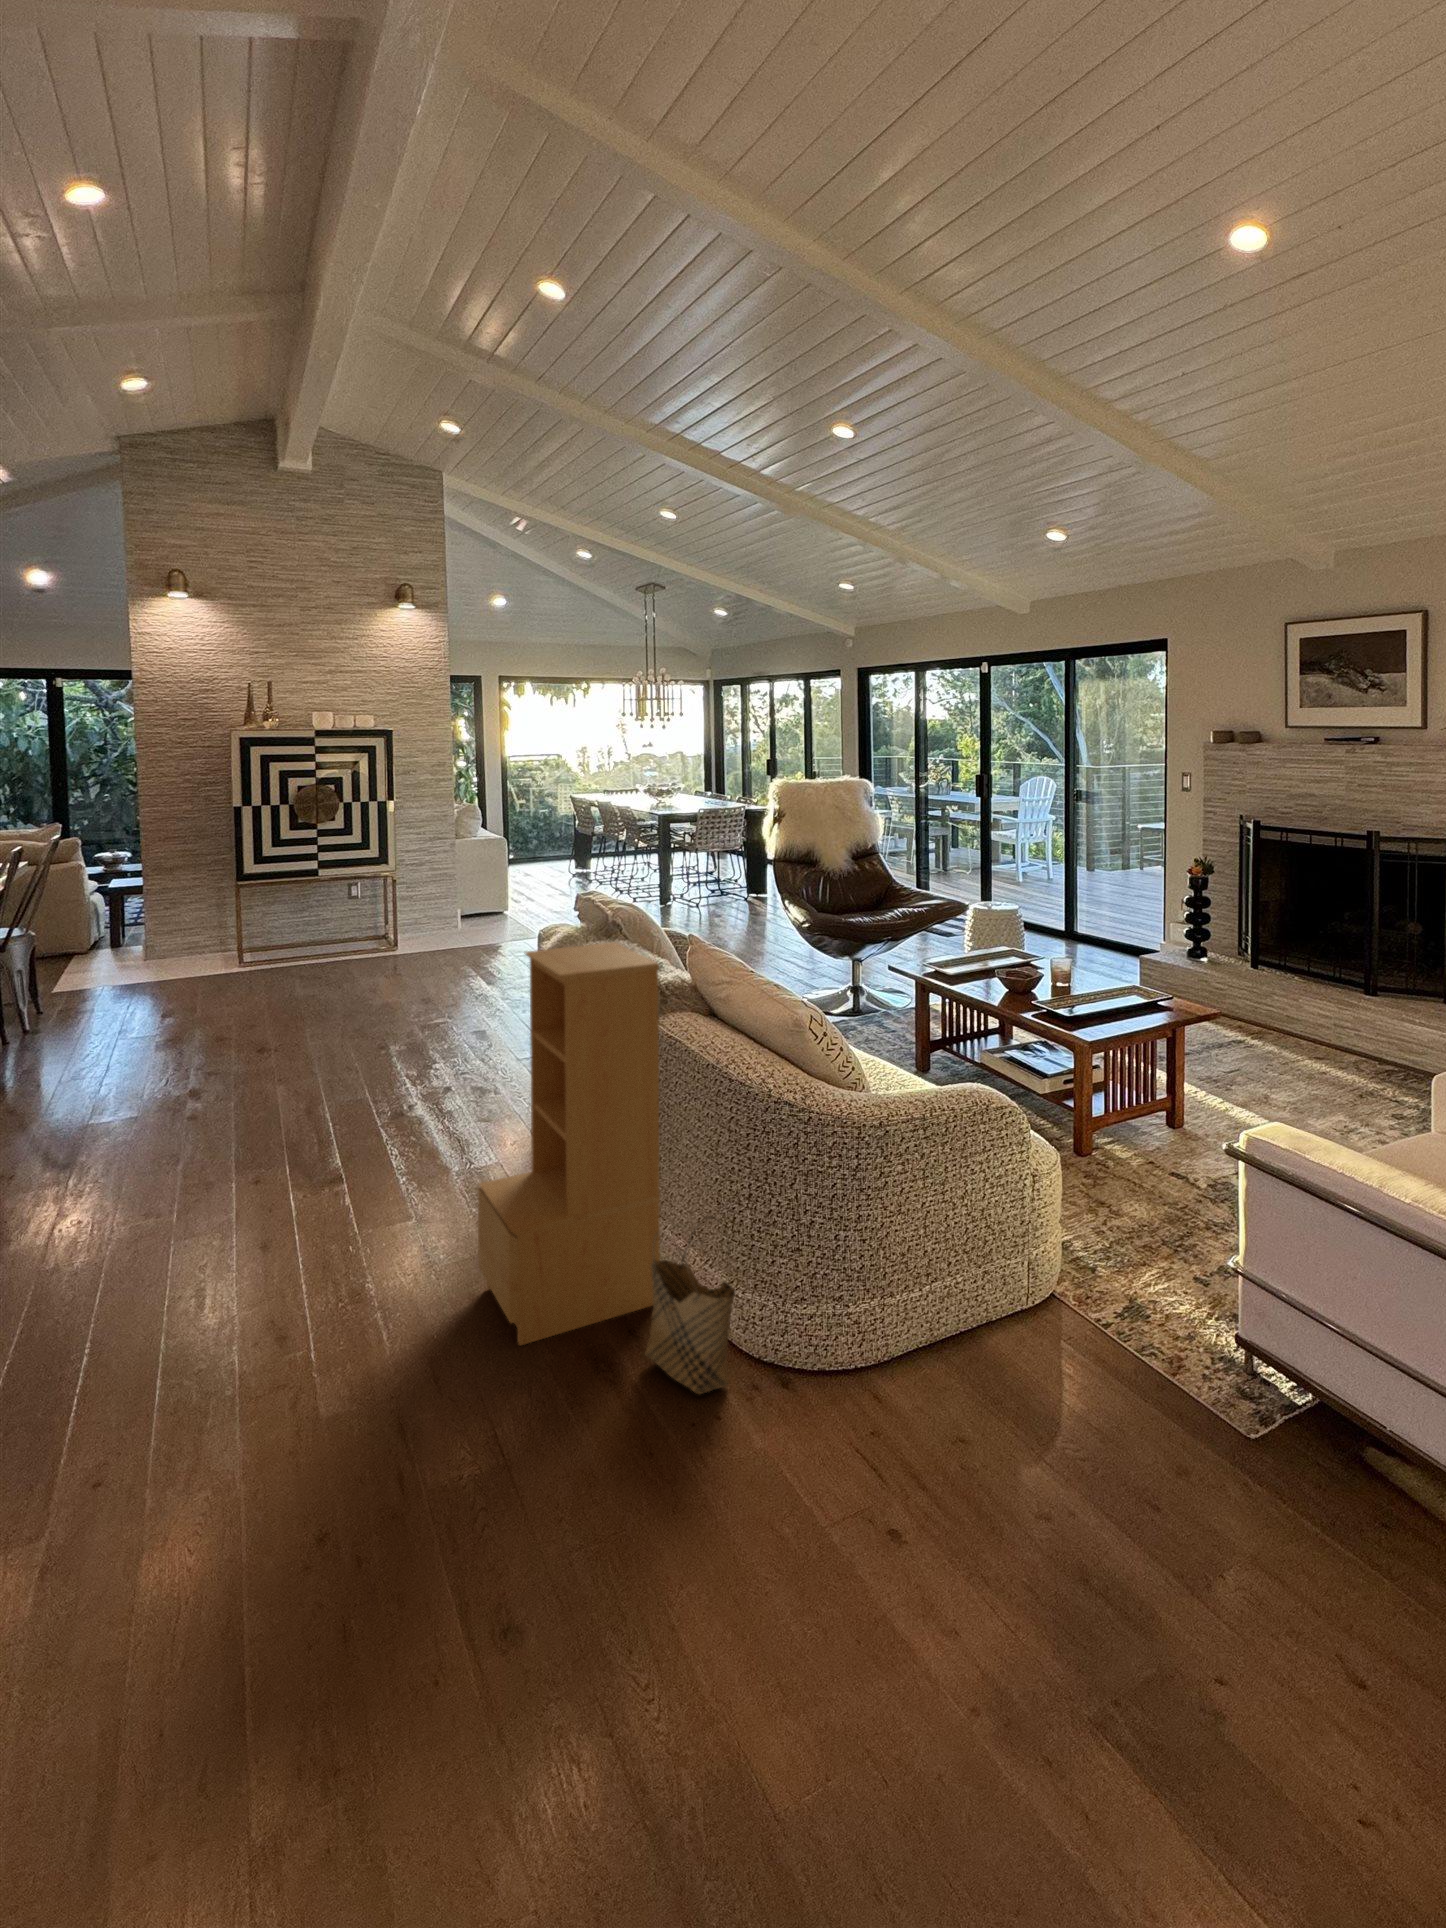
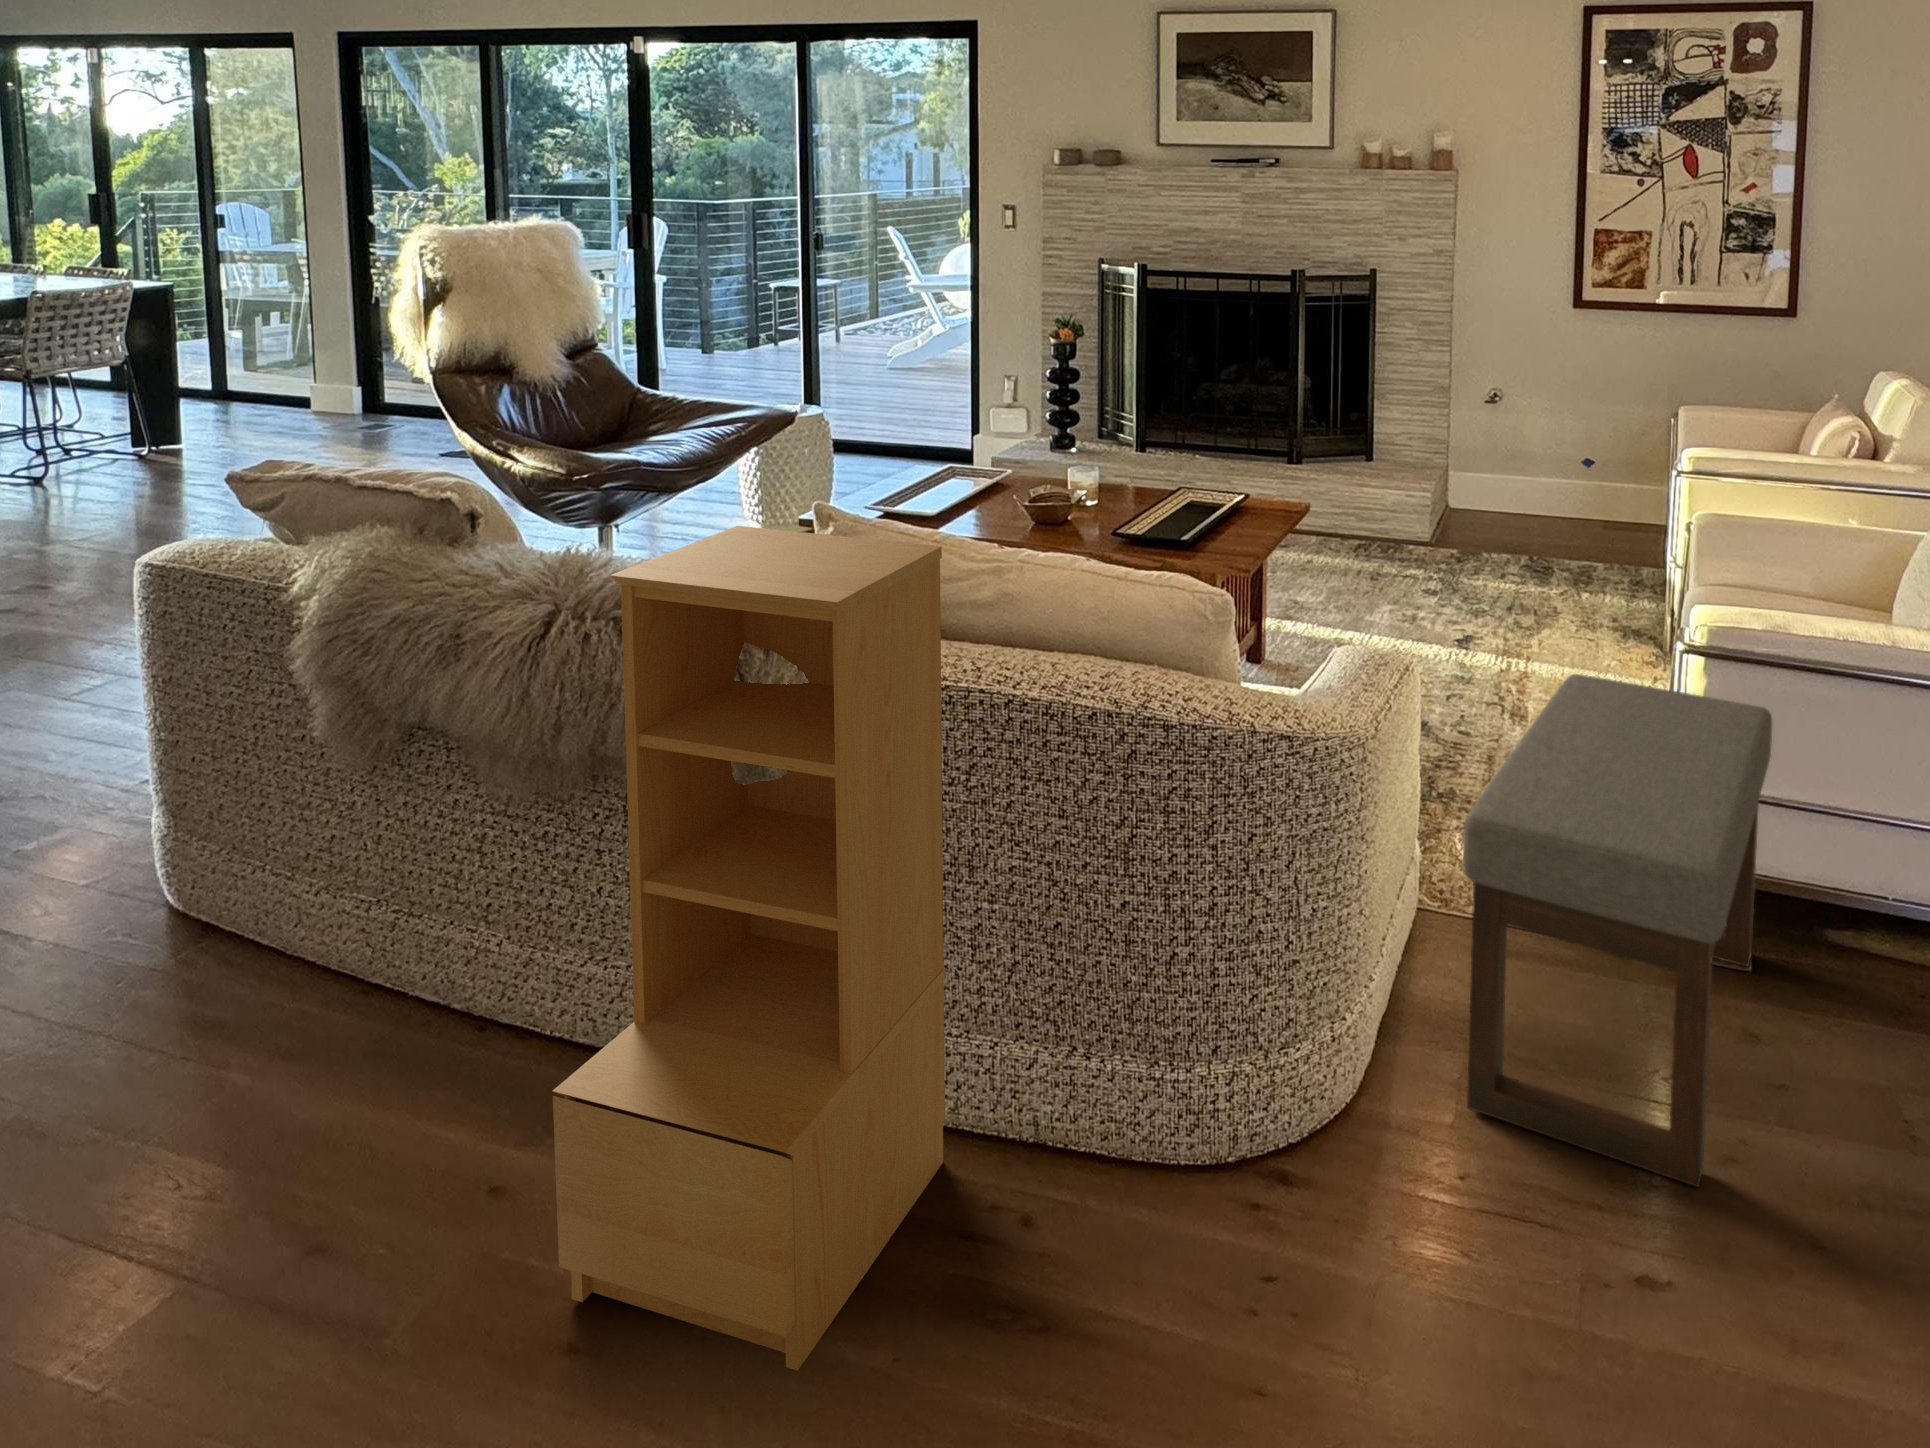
ottoman: none [910,1151,1261,1495] -> present [1463,674,1772,1187]
woven basket: present [645,1216,735,1394] -> none [1047,963,1243,1271]

